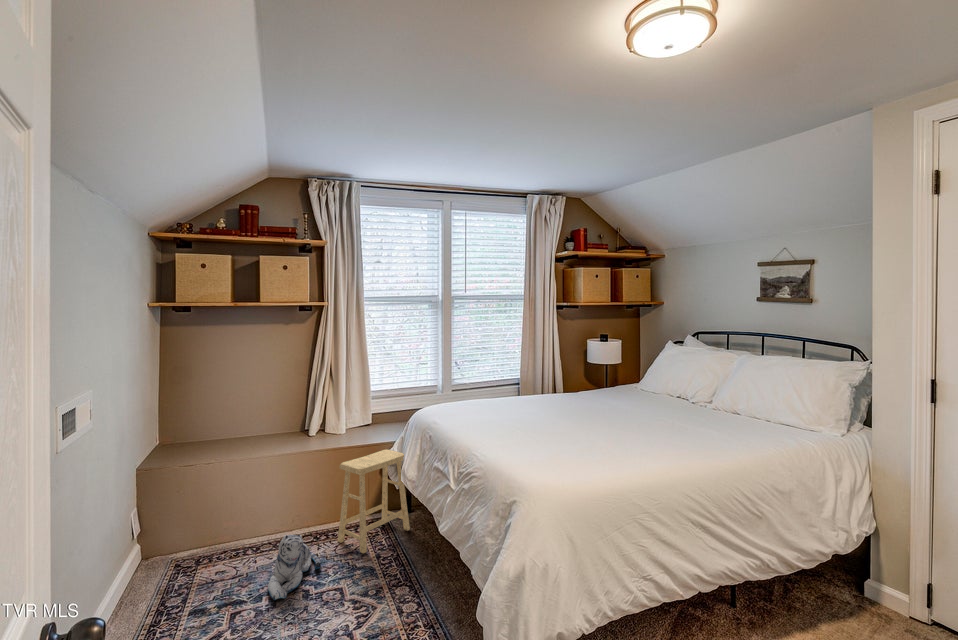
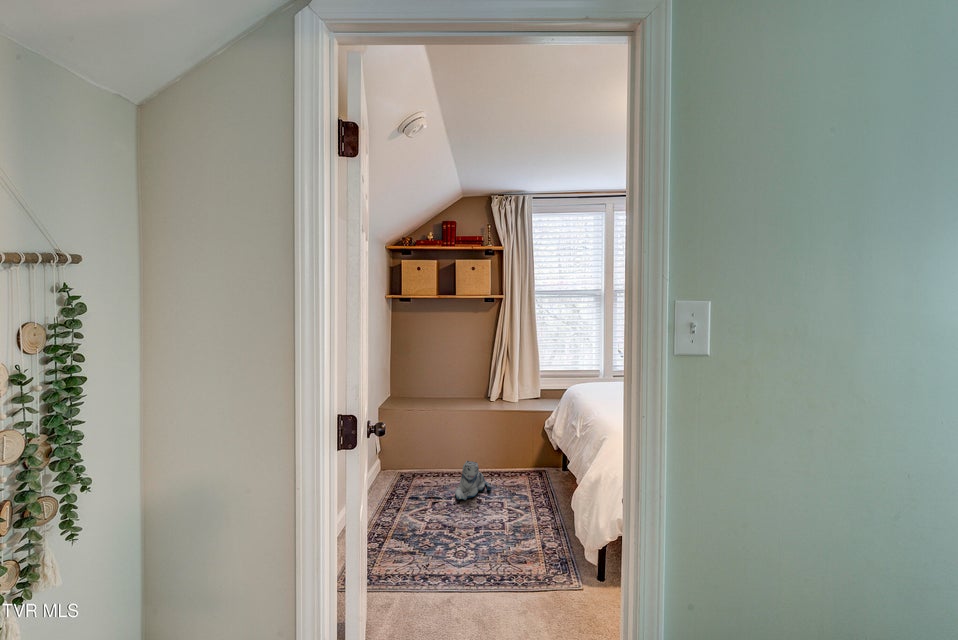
footstool: present [338,449,410,554] -> none [505,415,562,488]

